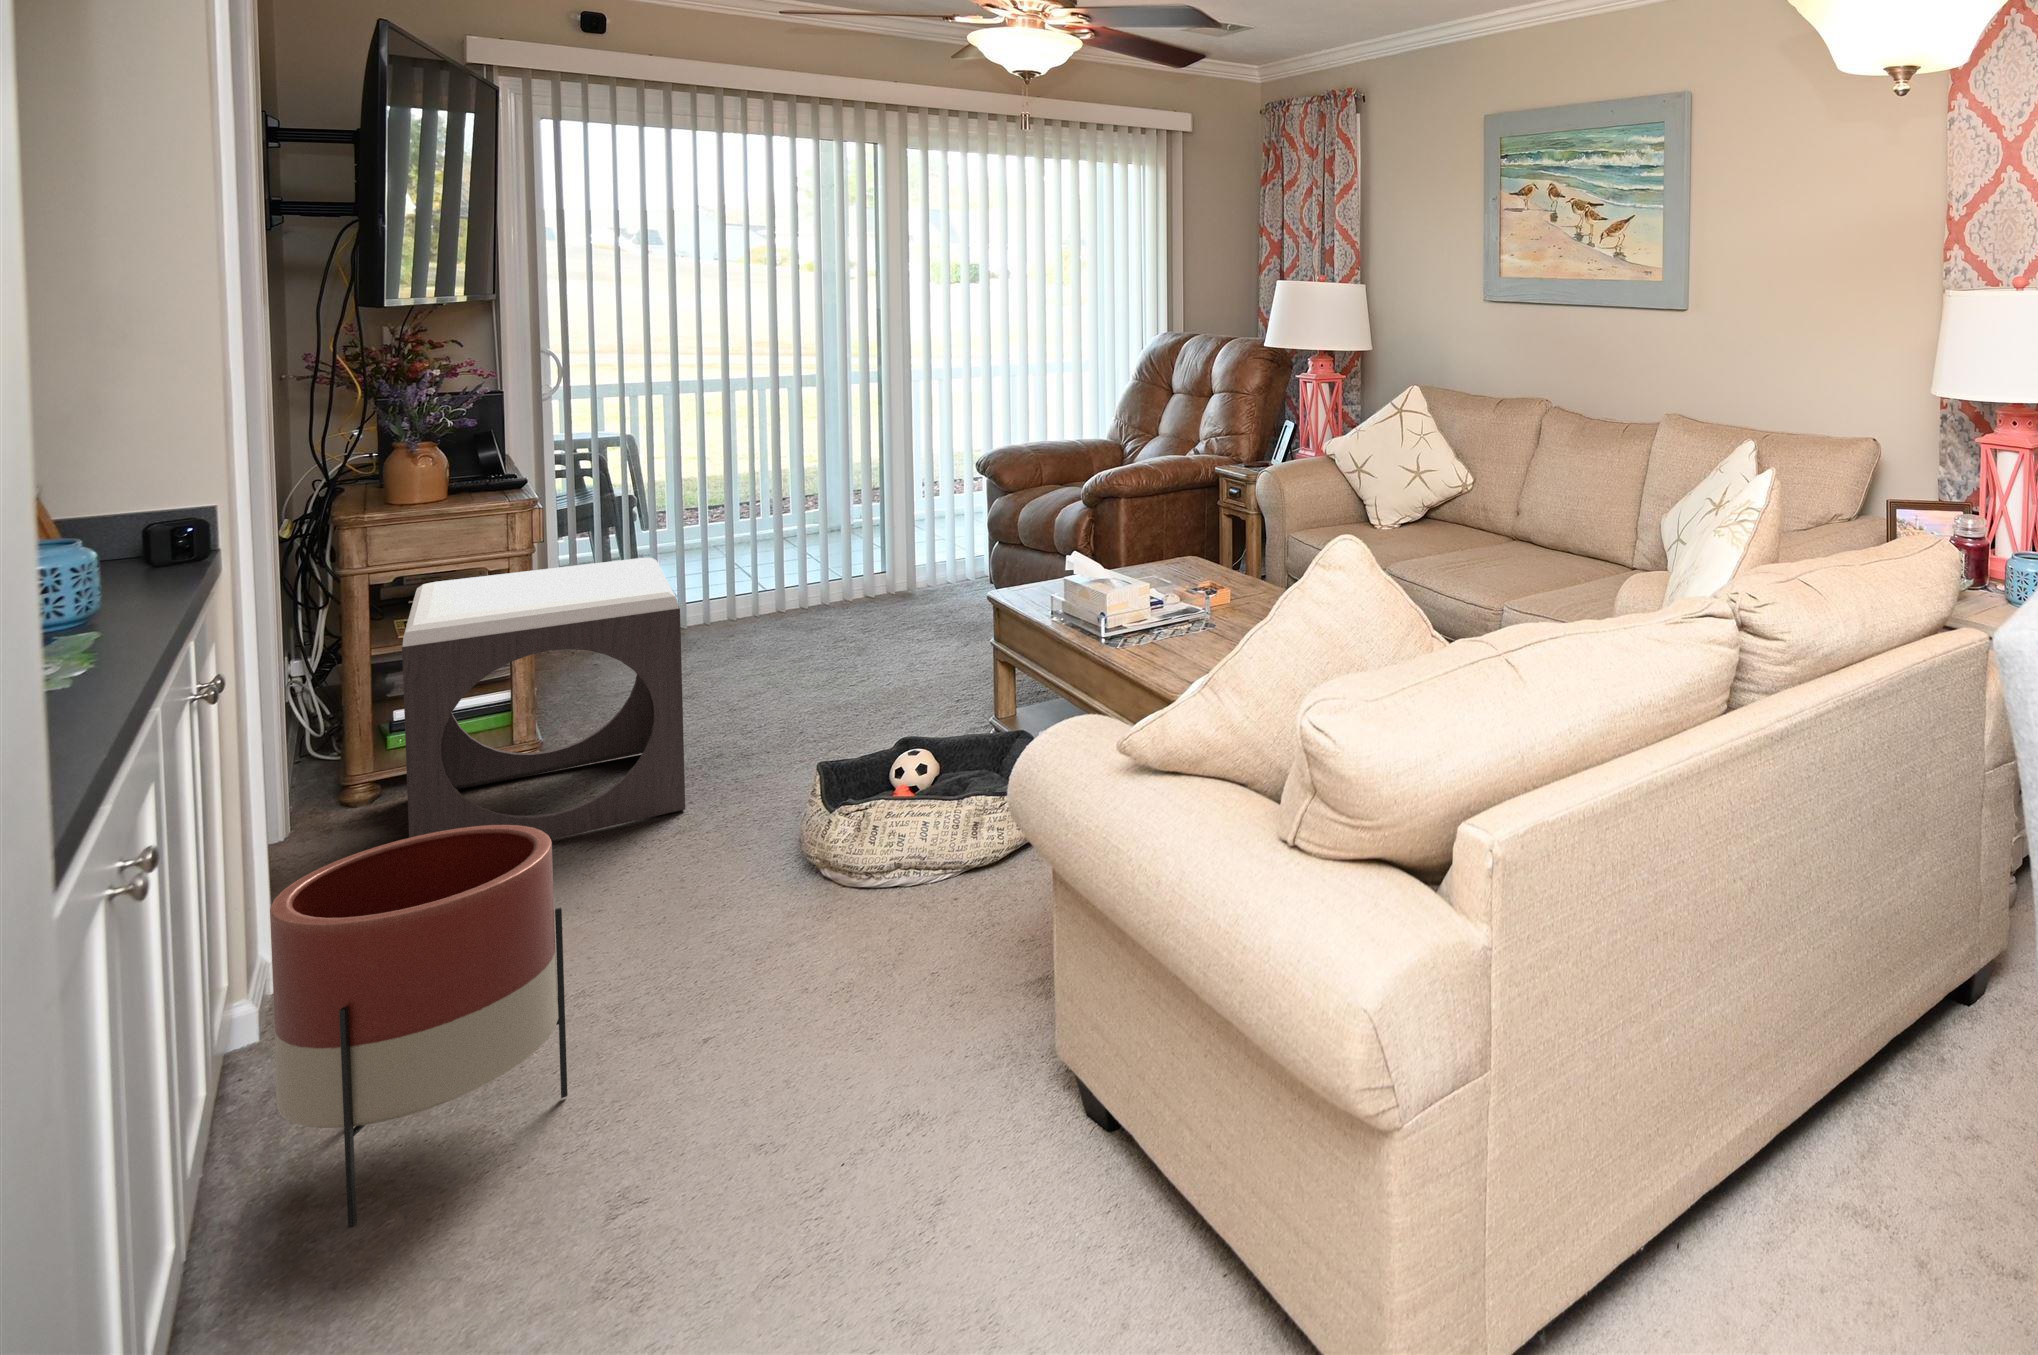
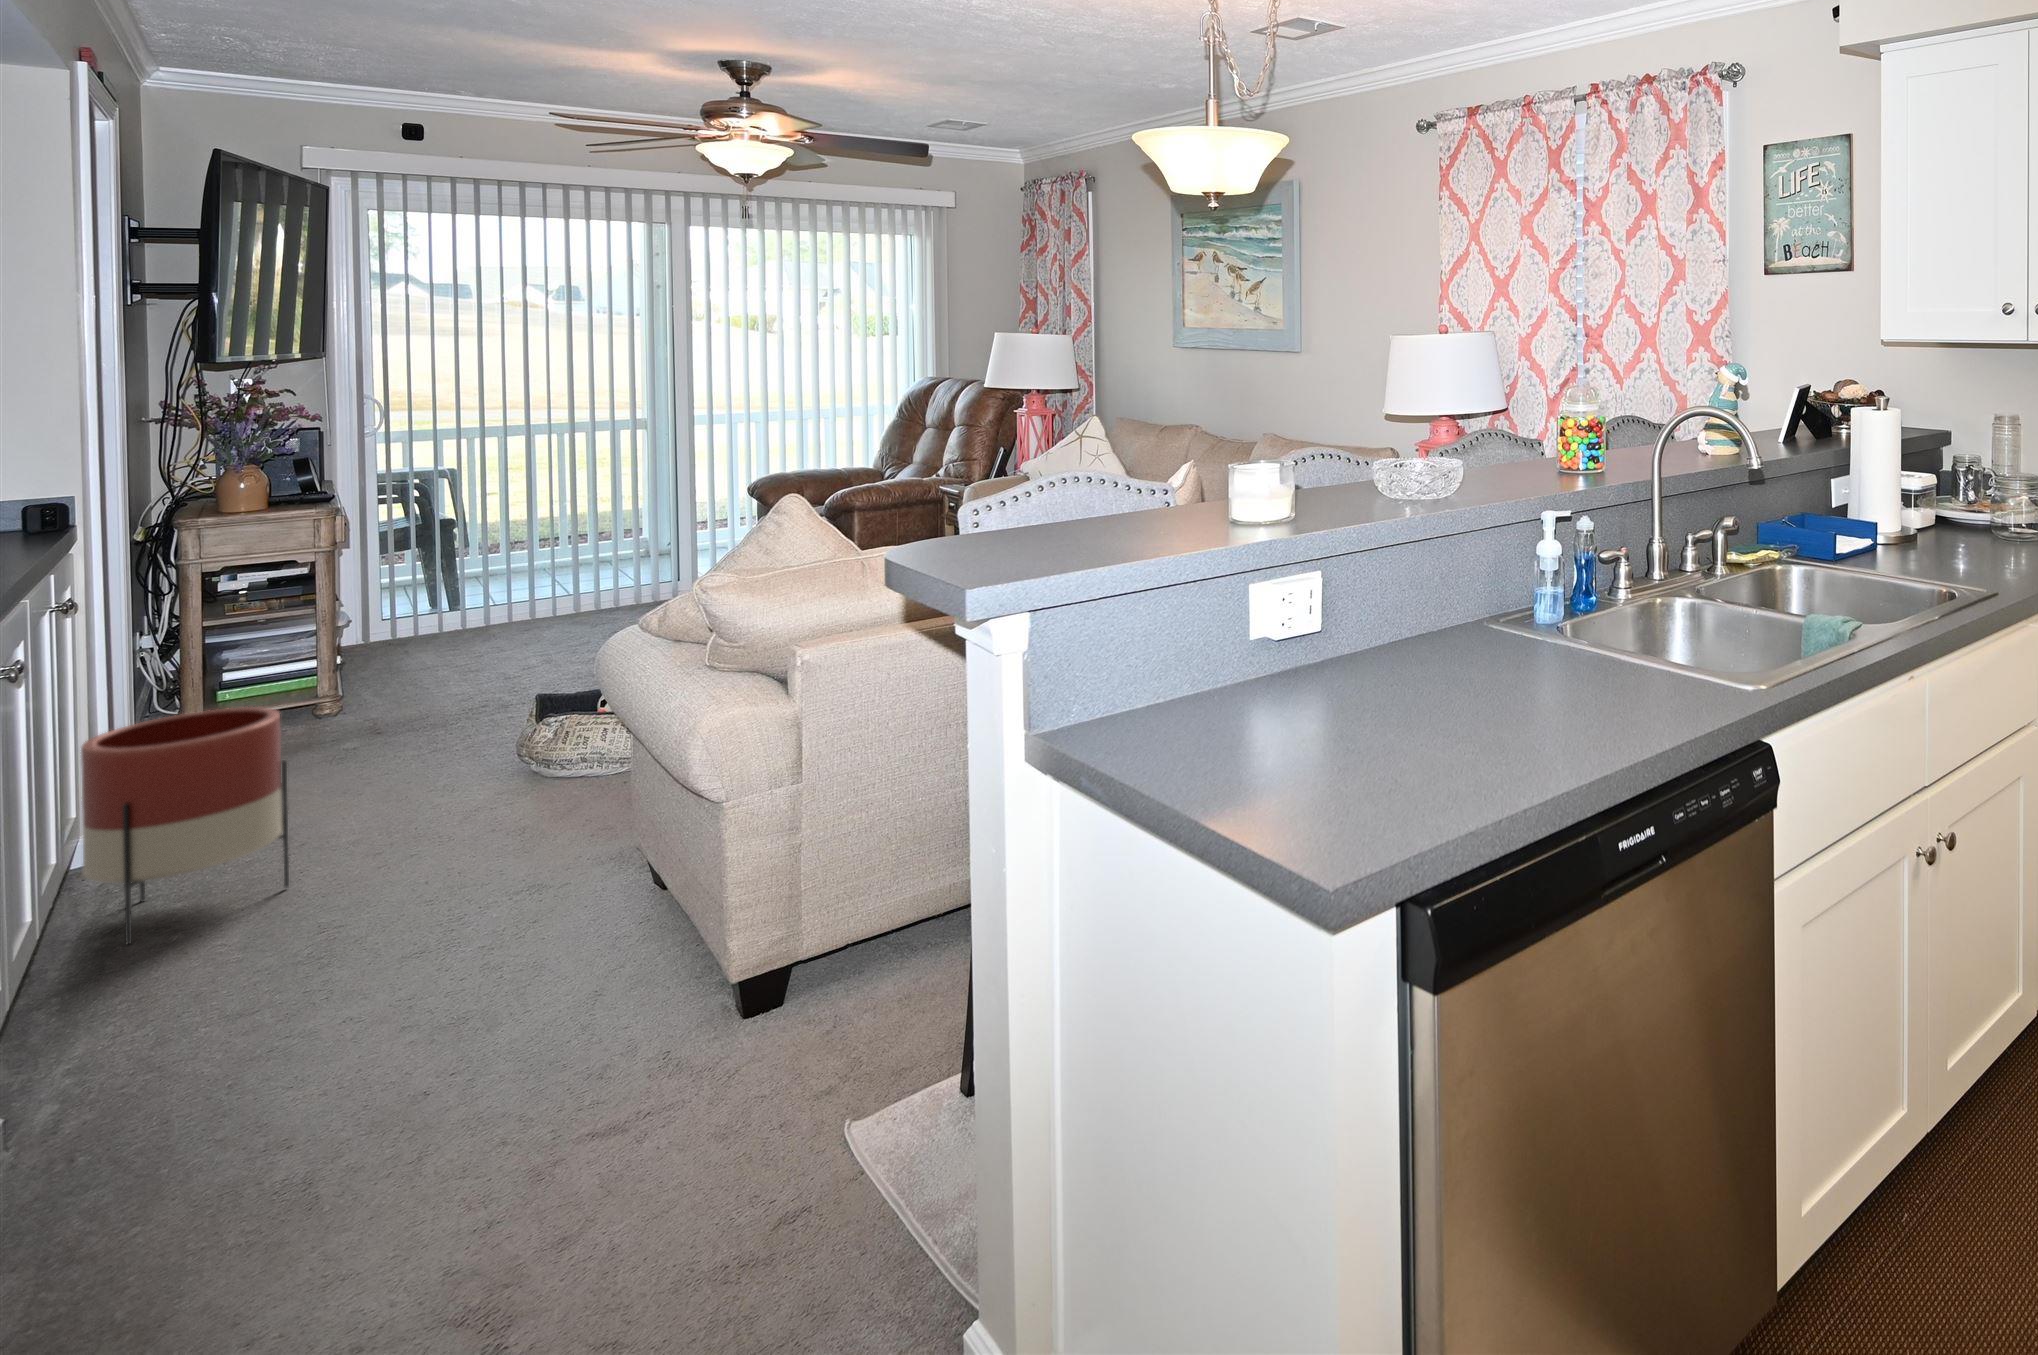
footstool: present [402,558,685,840] -> none [210,555,437,779]

